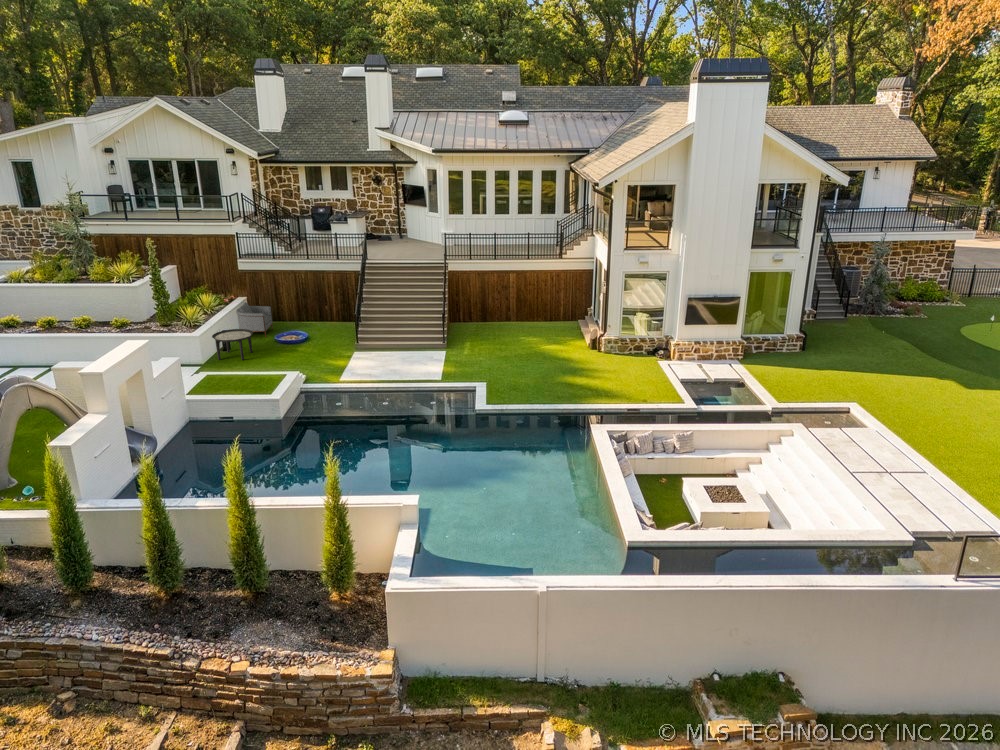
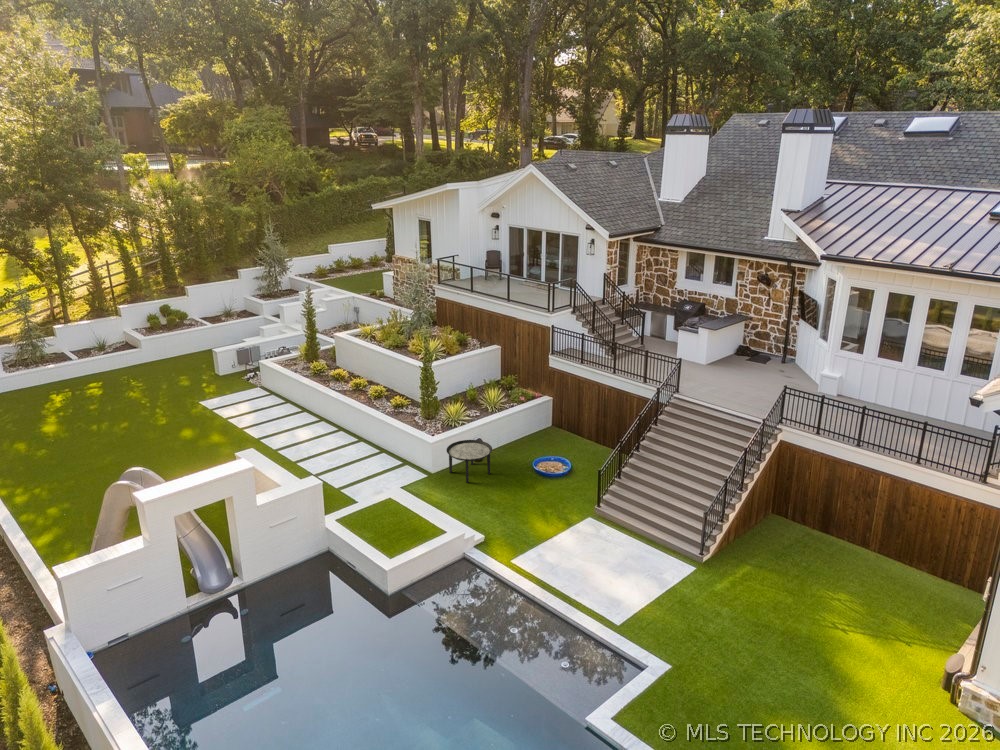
armchair: present [236,302,273,337] -> none [510,407,553,456]

